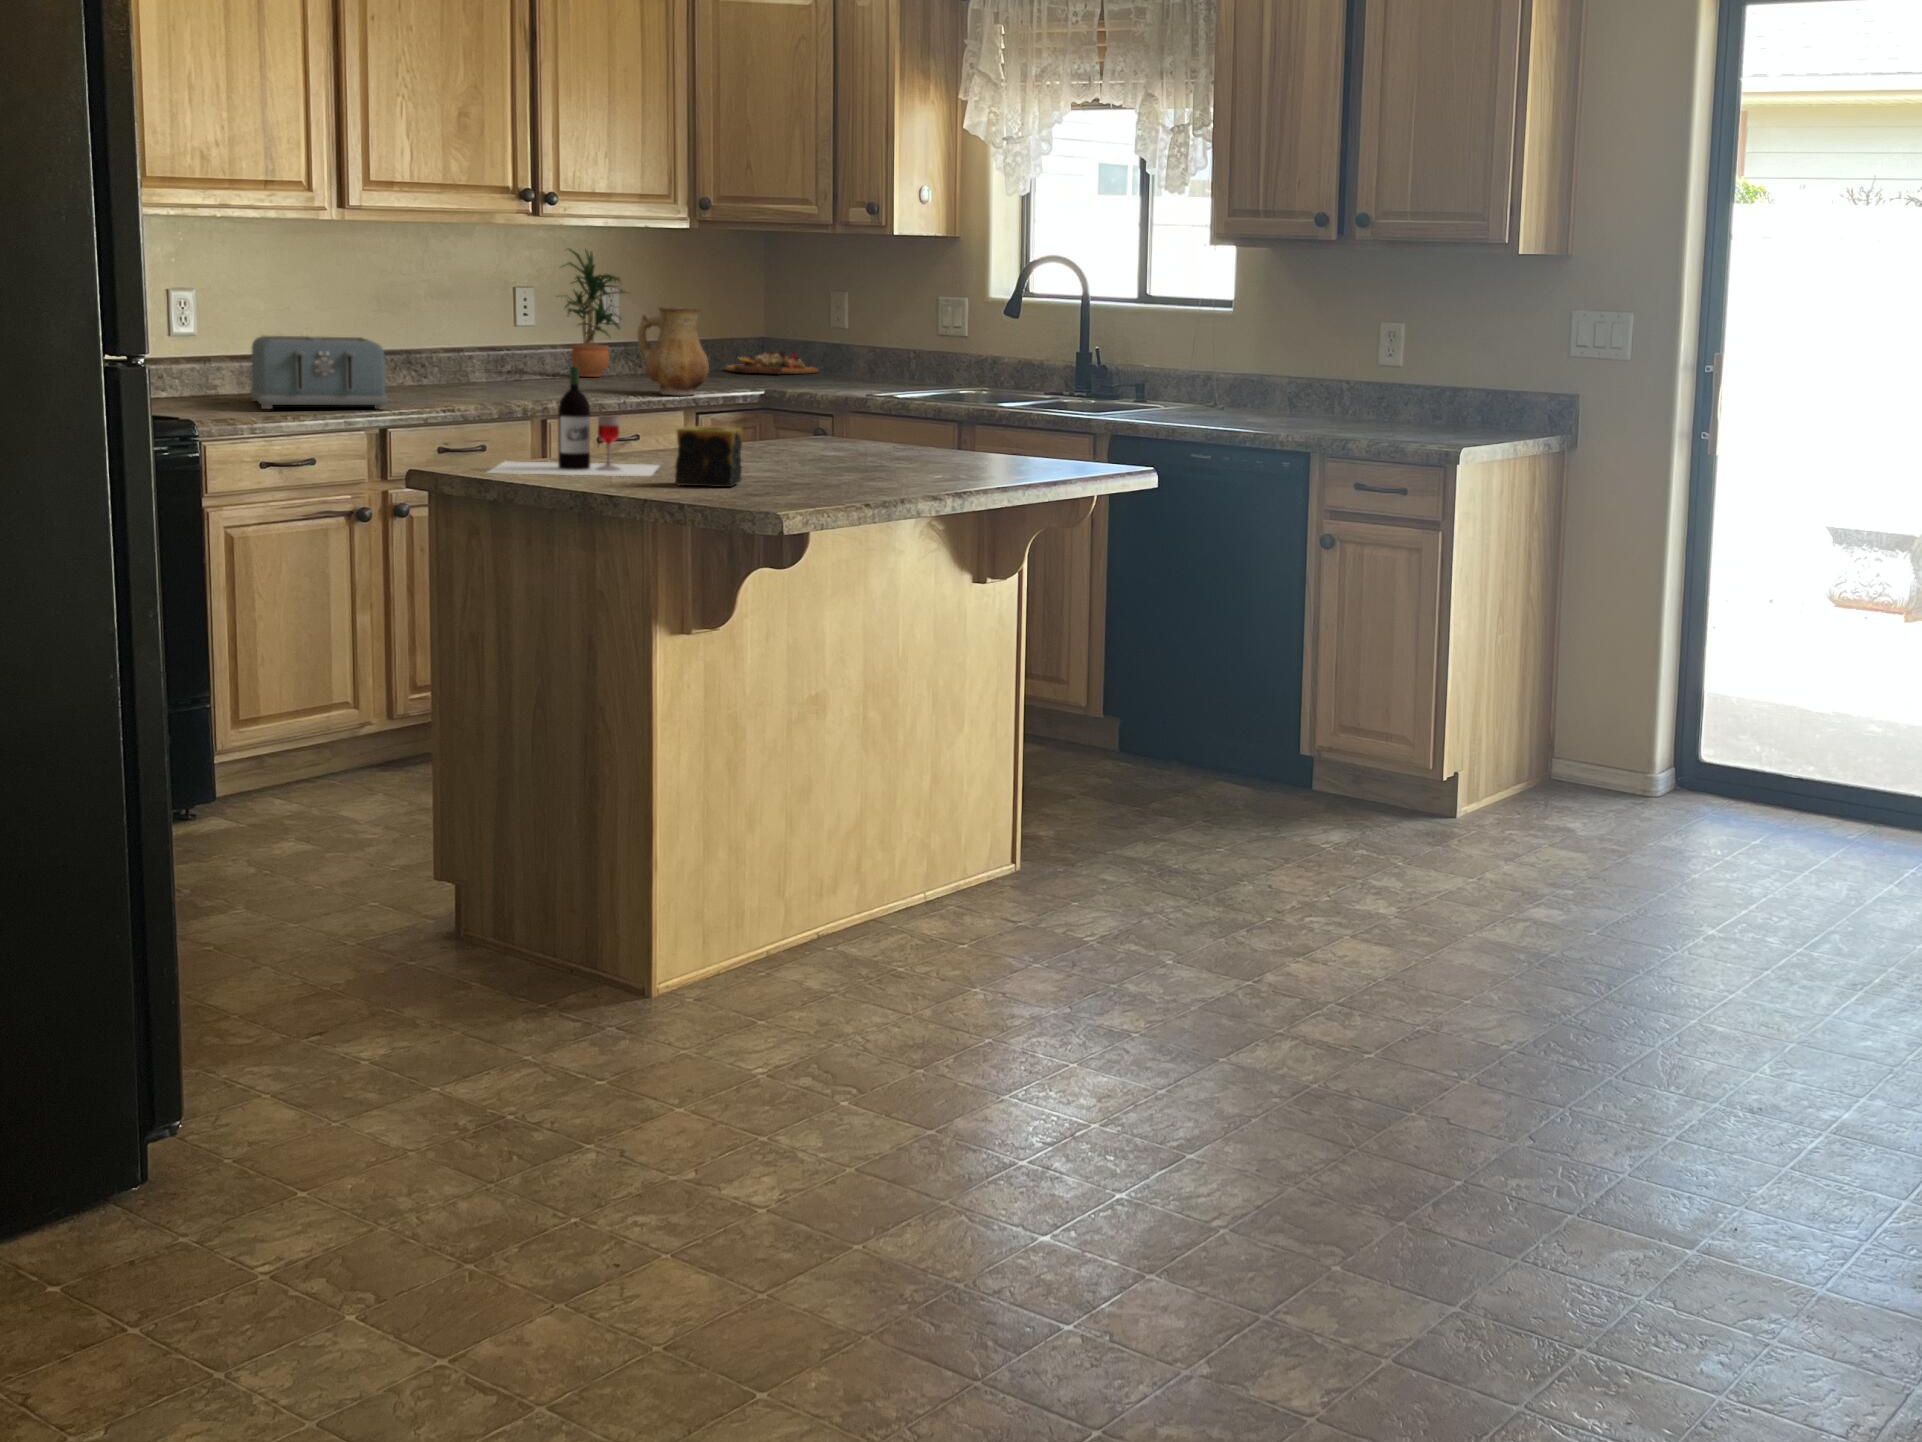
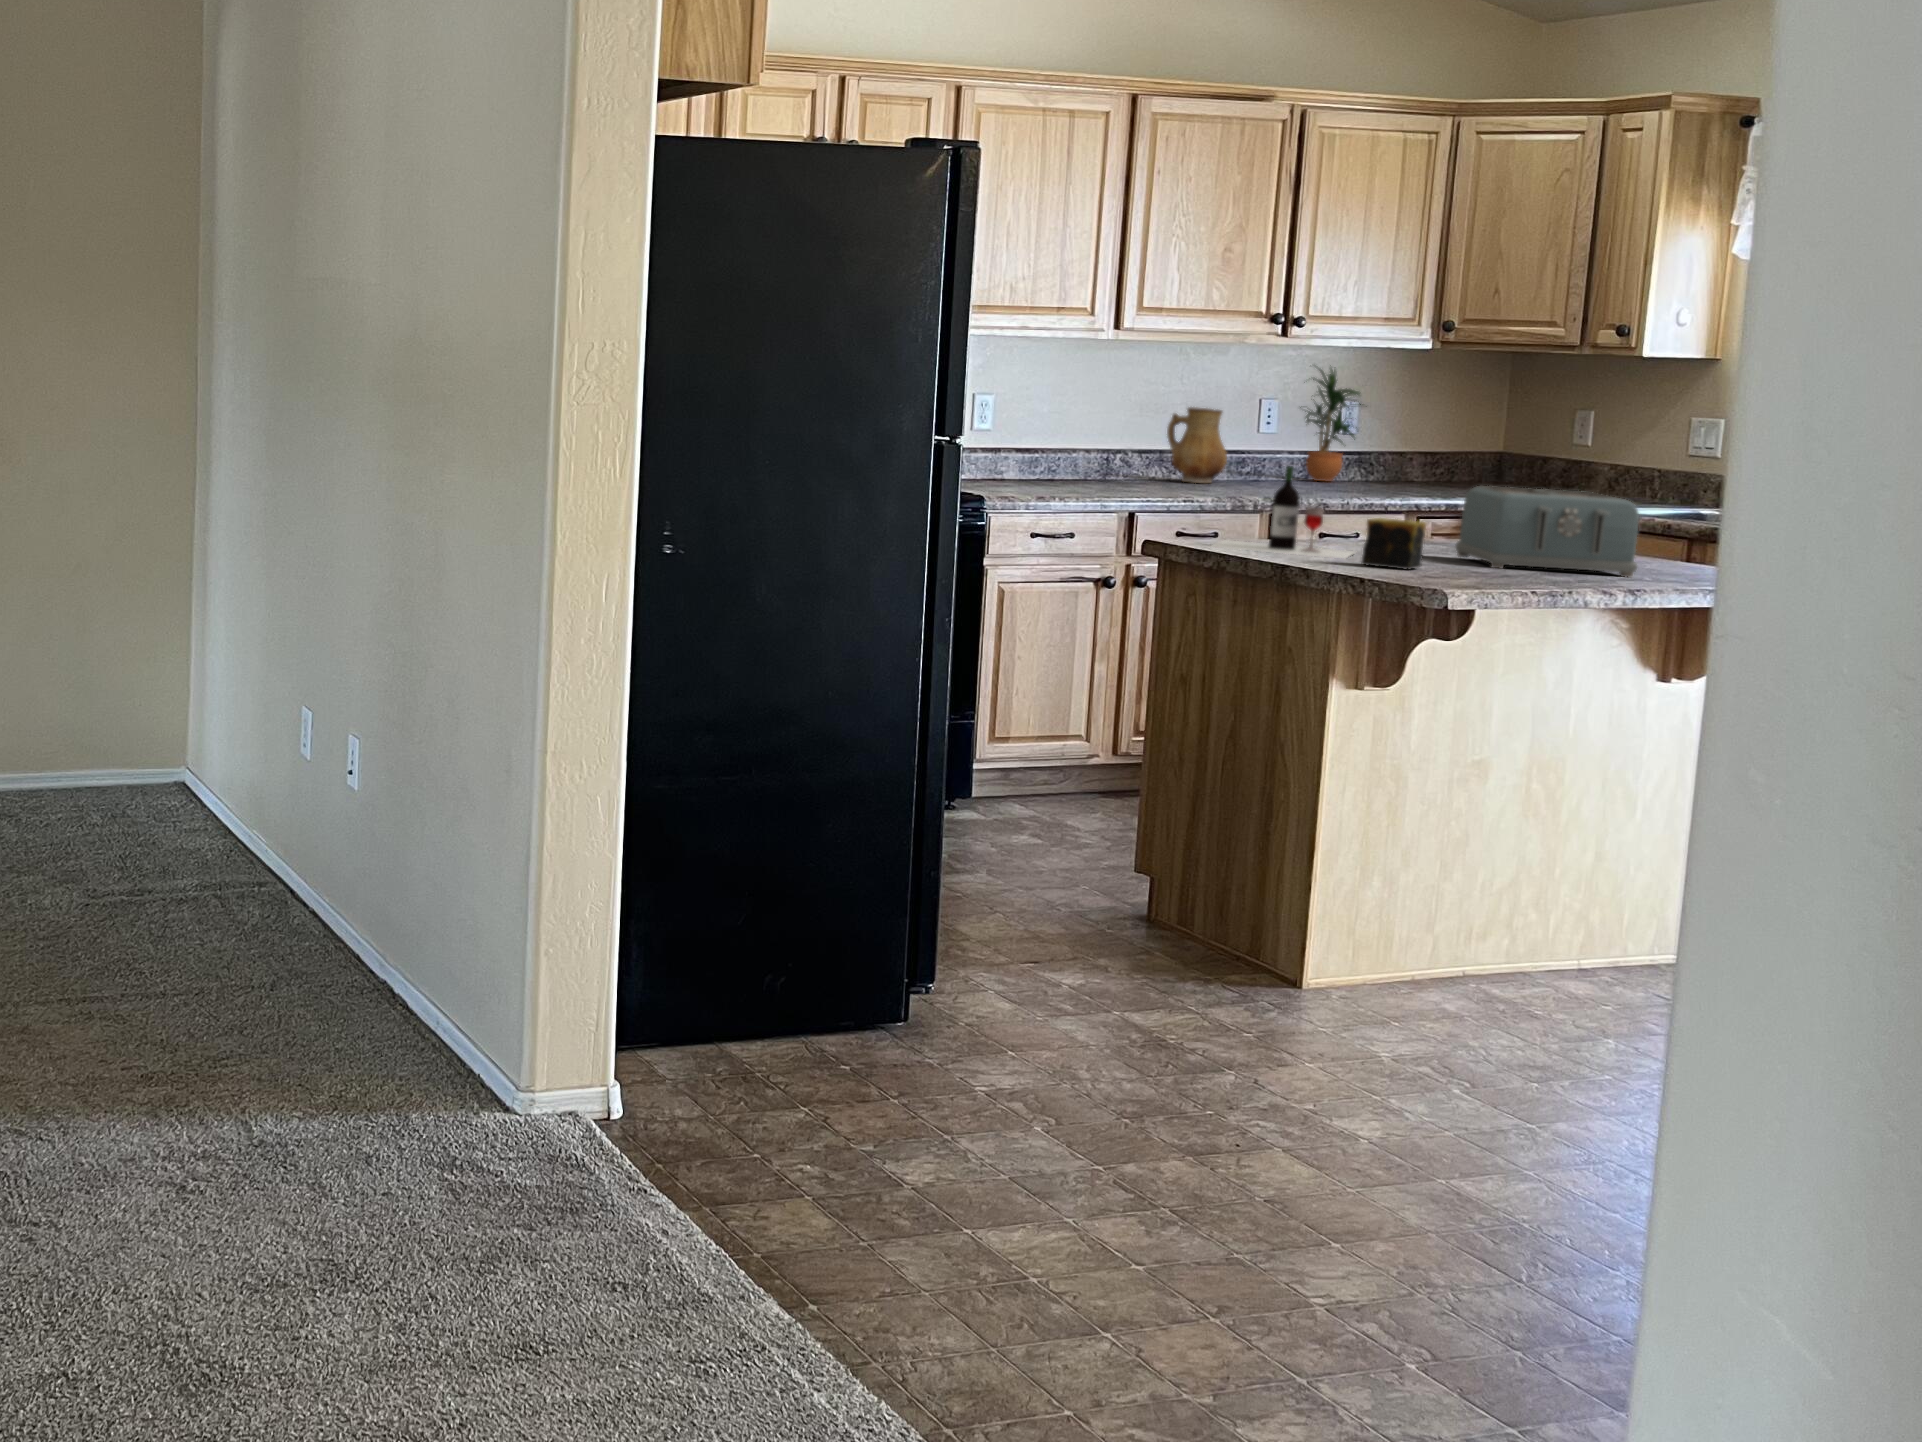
ceramic pitcher: present [637,307,709,395] -> present [1167,407,1227,483]
toaster: present [250,336,388,409] -> present [1456,486,1639,577]
cutting board: present [725,351,819,374] -> none [1458,465,1559,488]

